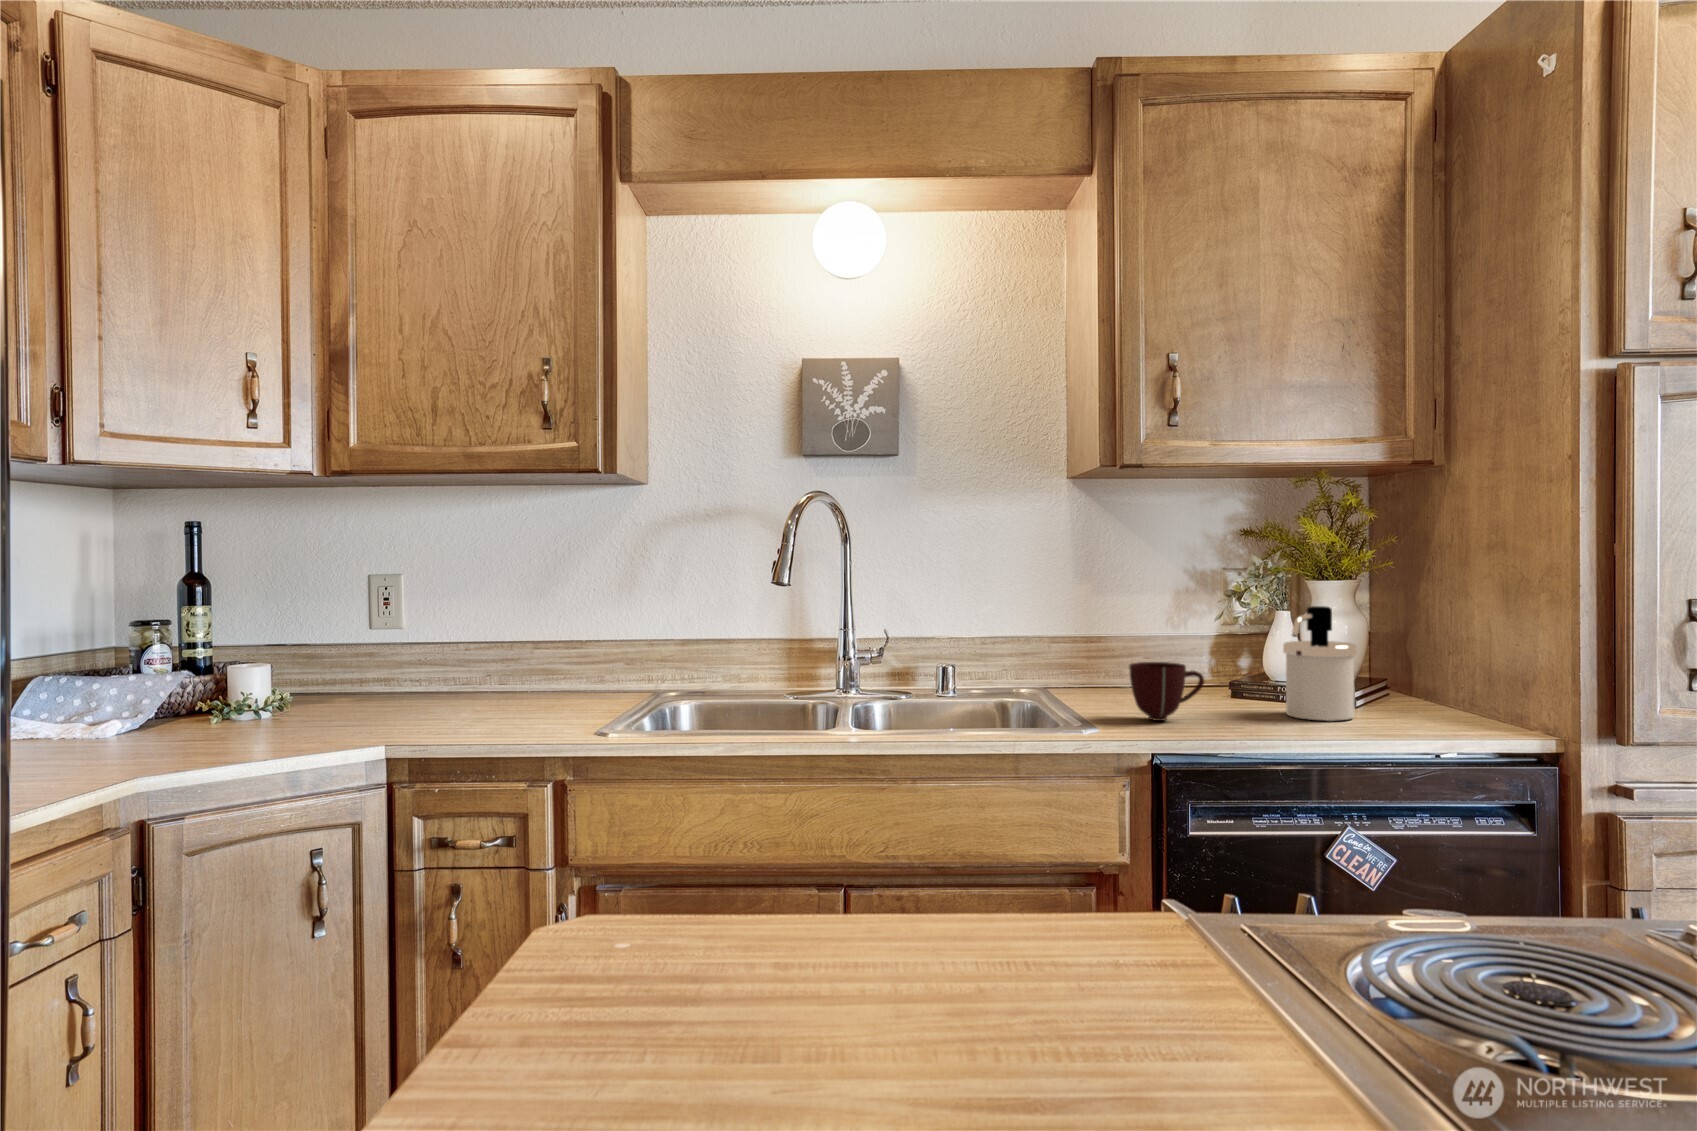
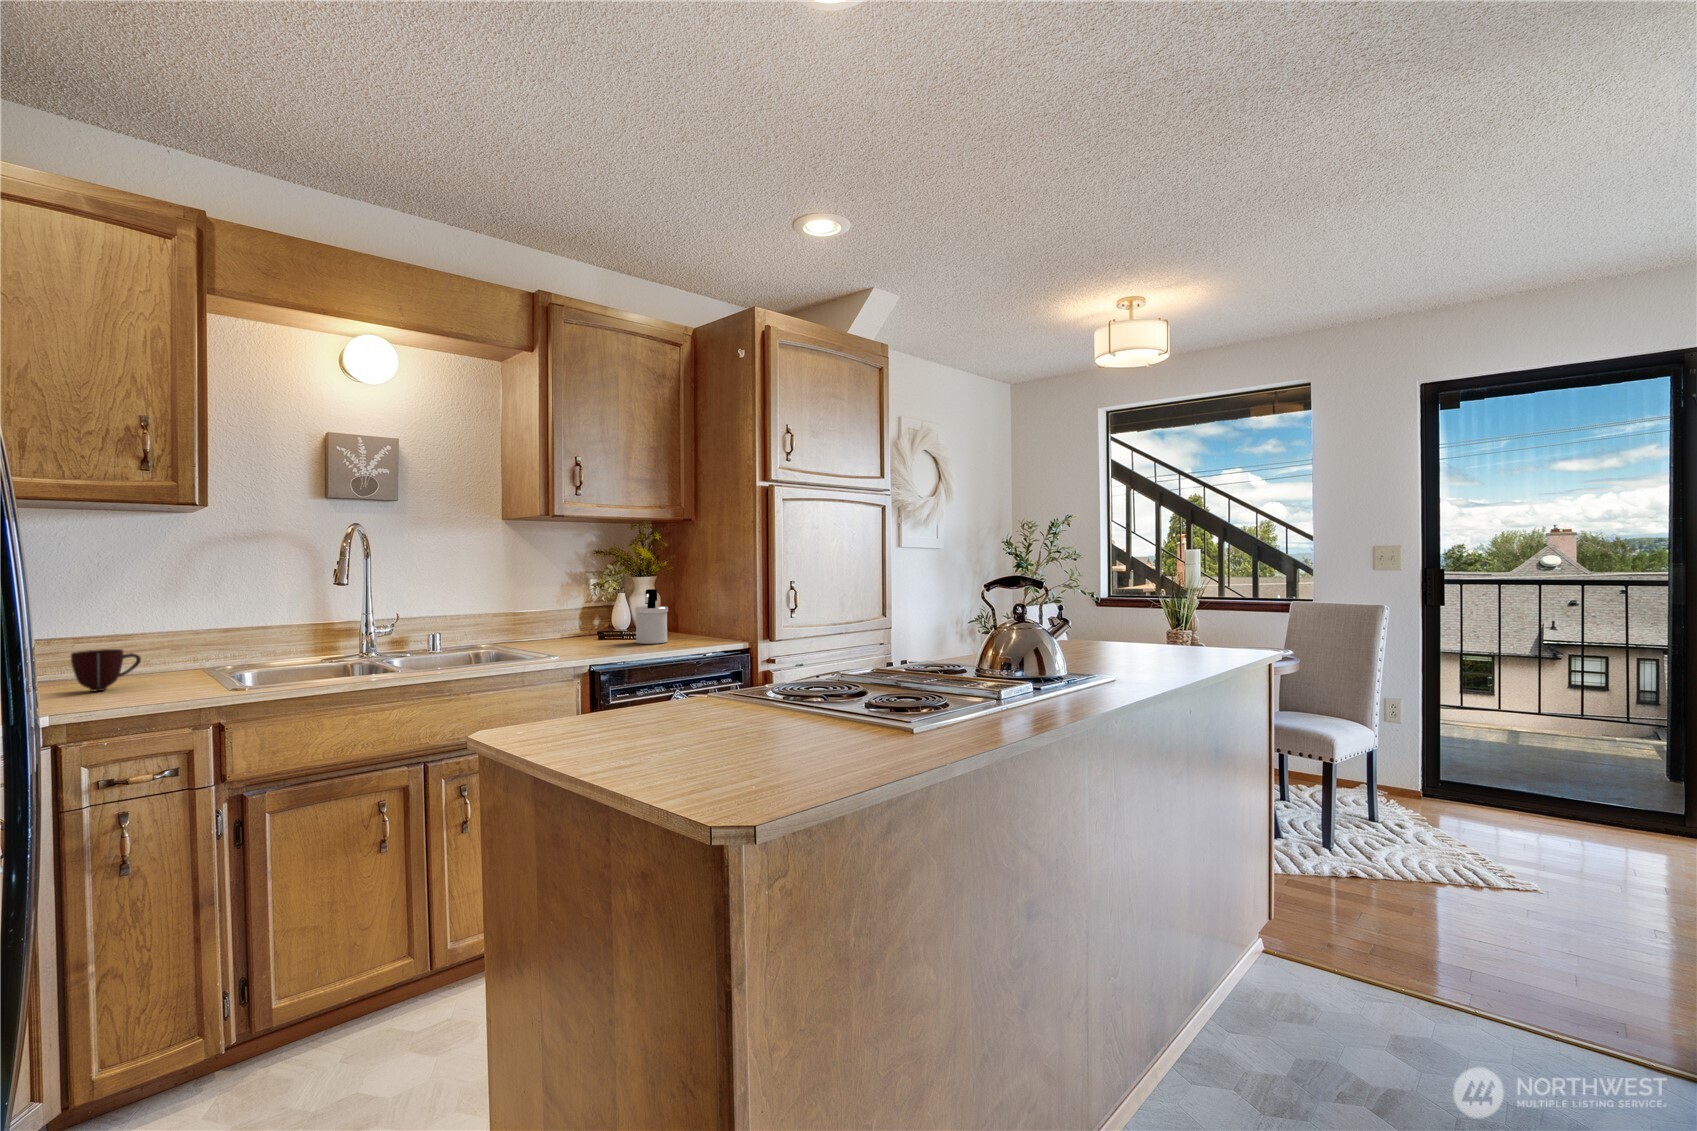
mug: present [1129,662,1204,721] -> present [71,649,141,691]

